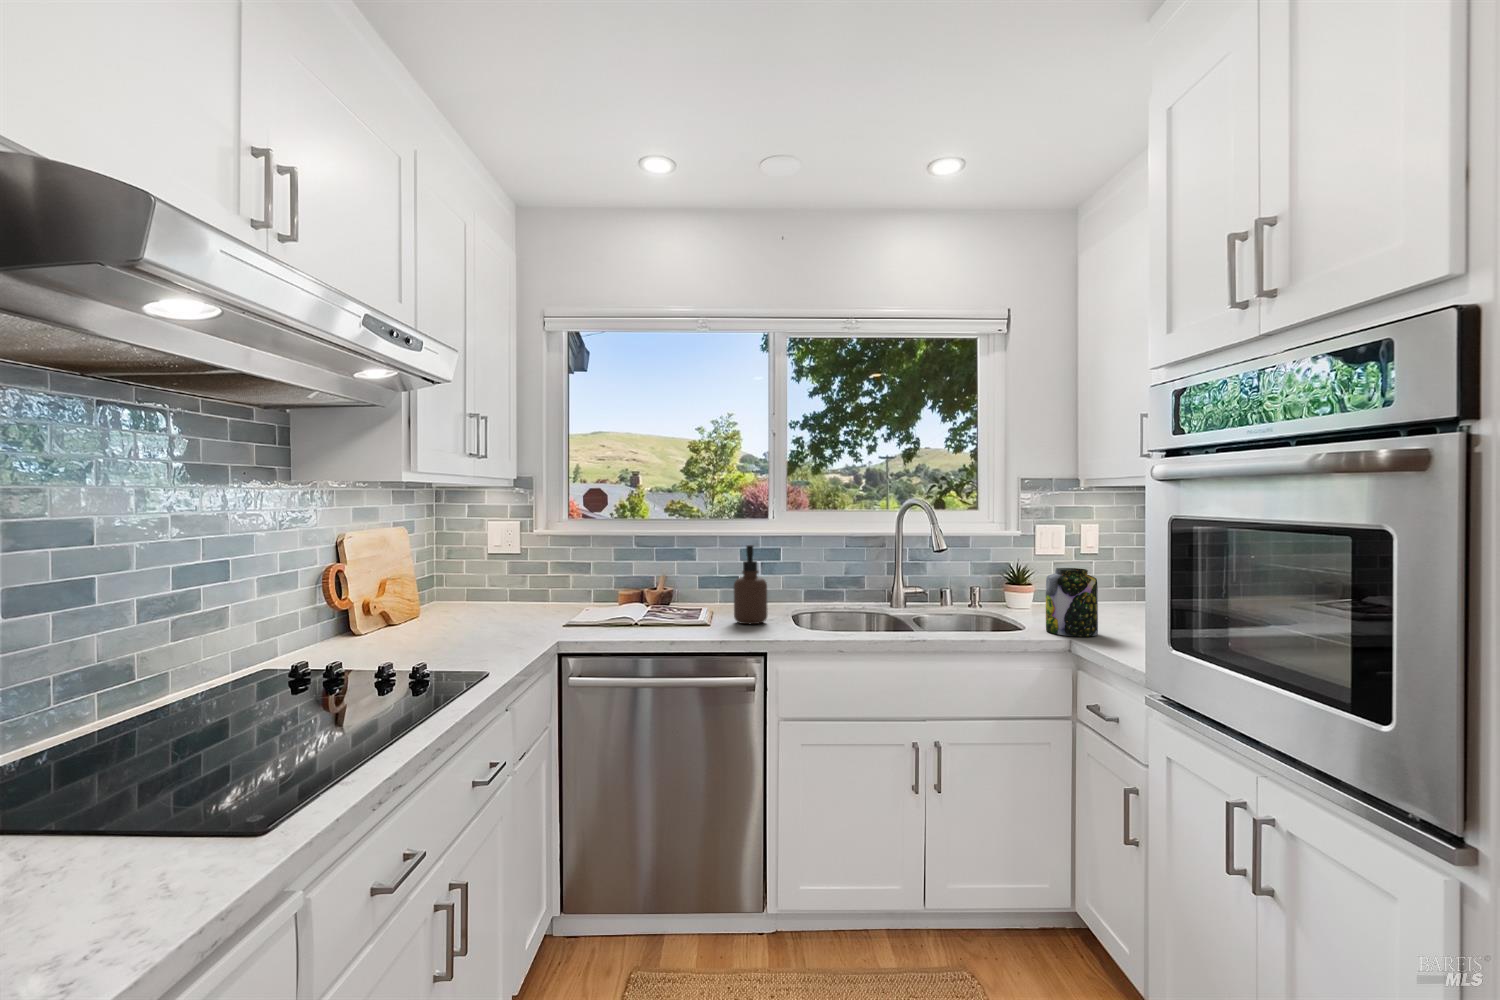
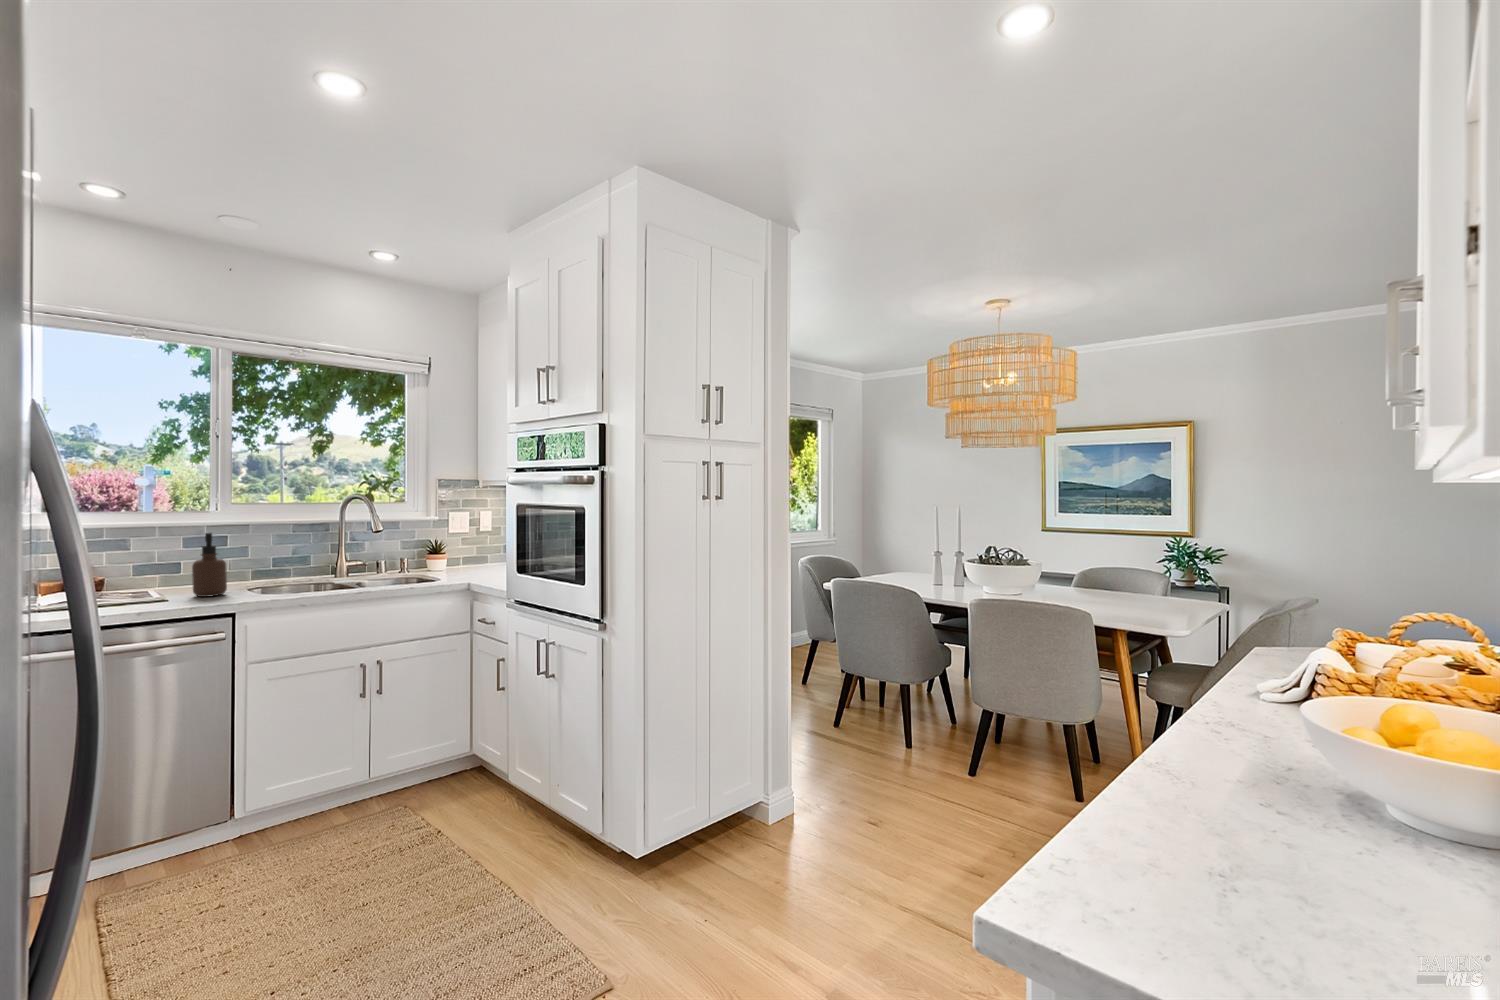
jar: present [1046,568,1098,637] -> none [453,539,486,582]

